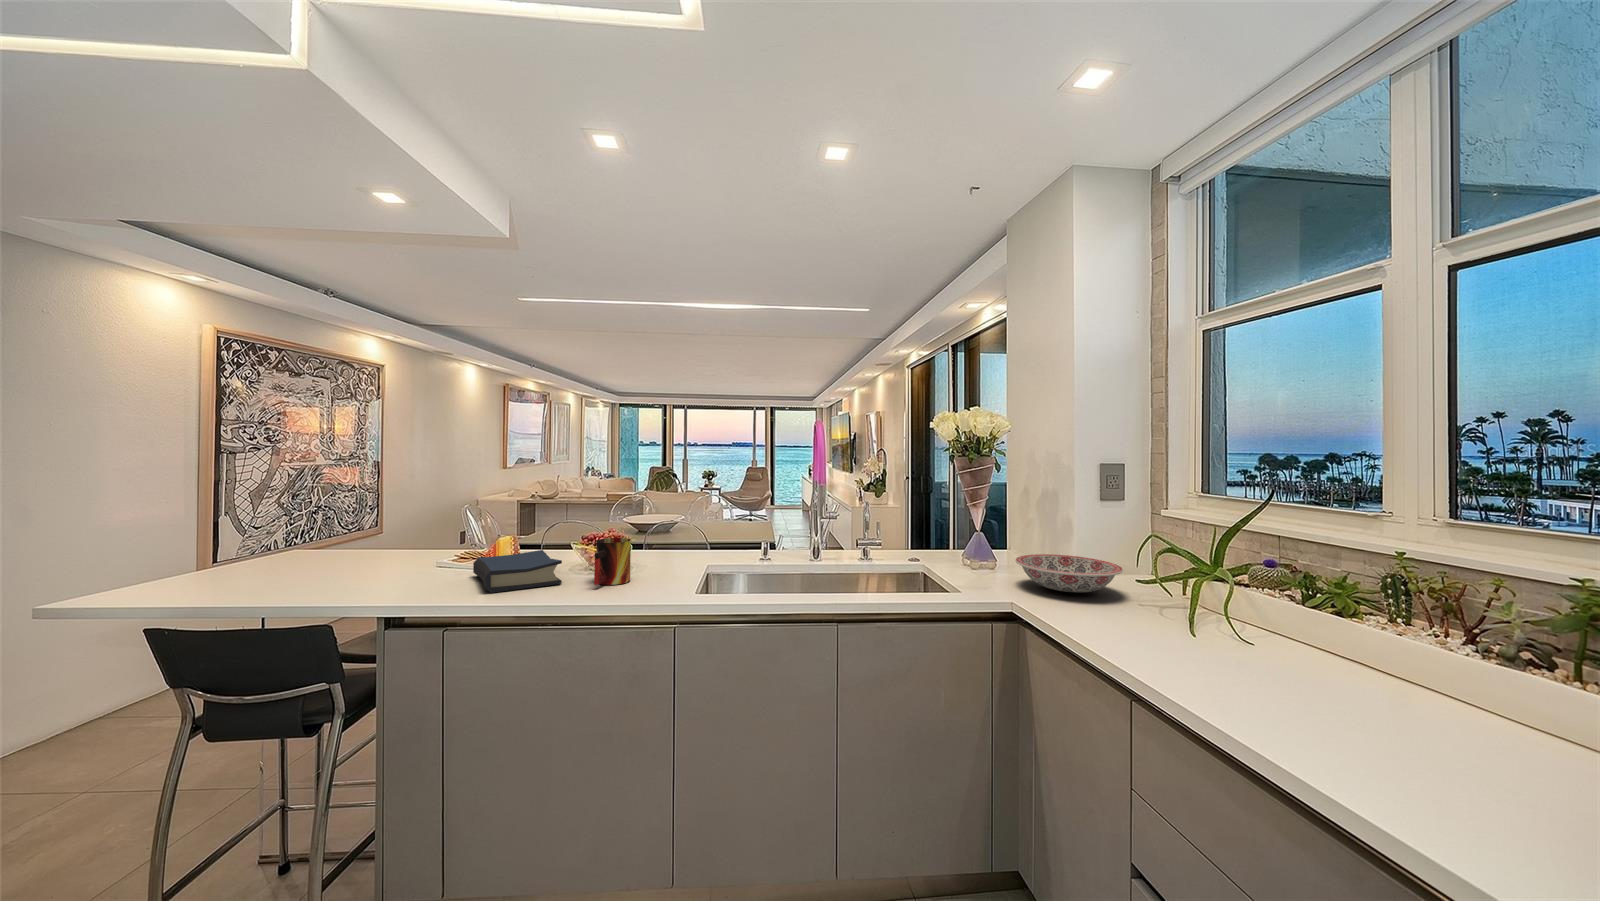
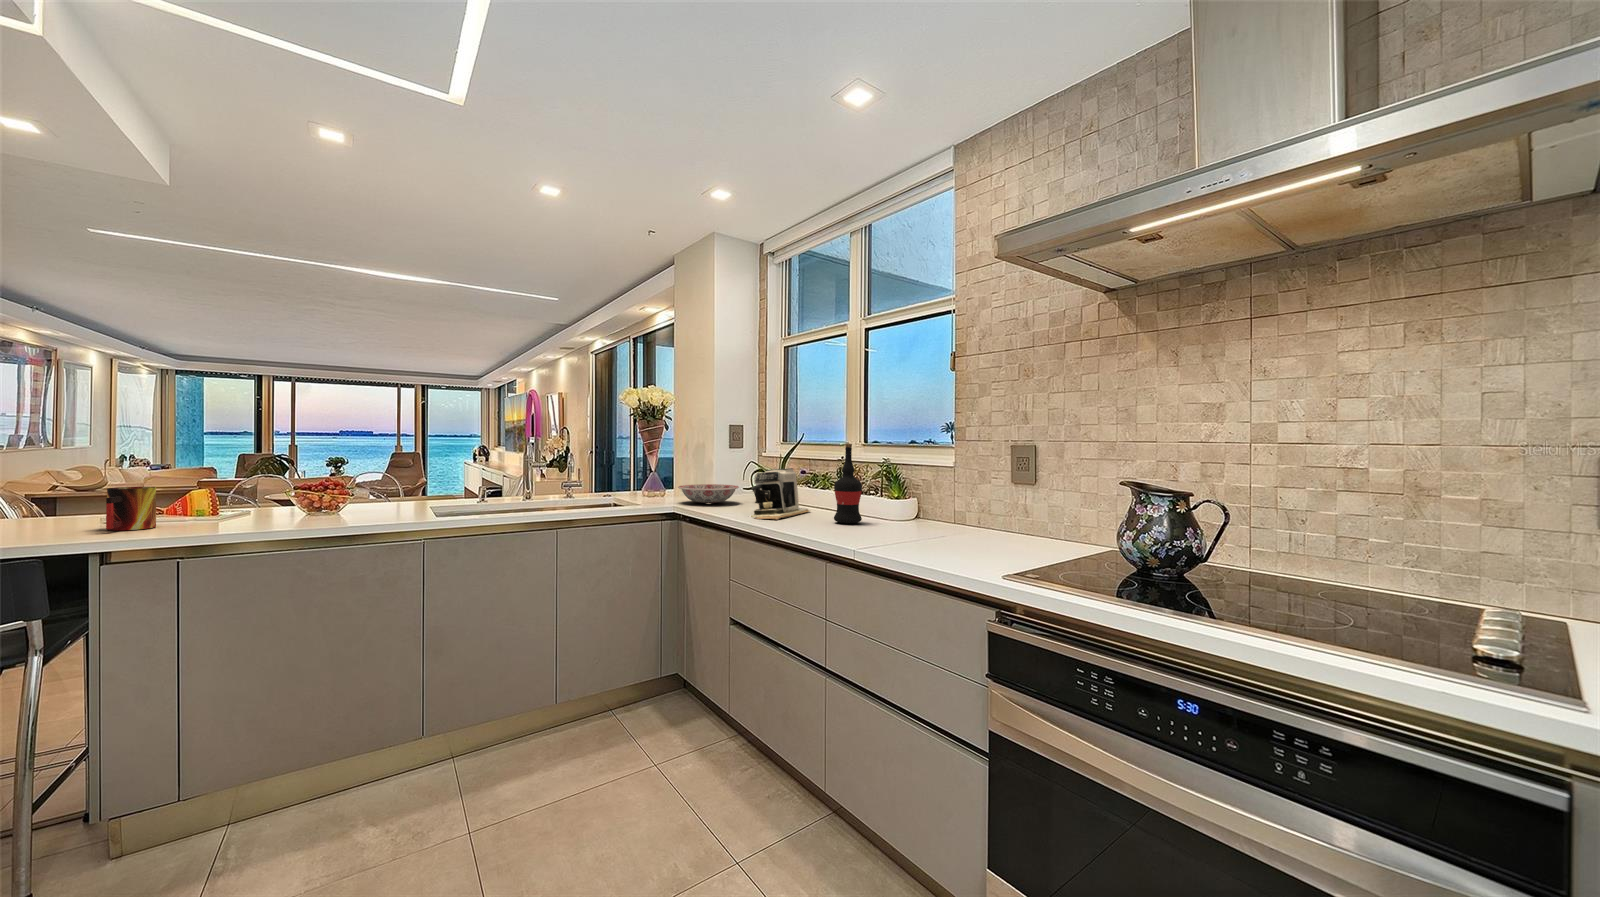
mug: present [594,538,631,585] -> present [106,487,156,531]
wine bottle: none [1425,538,1536,750] -> present [834,444,862,523]
hardback book: present [473,550,562,593] -> none [200,498,311,526]
coffee maker: none [1164,556,1305,686] -> present [751,468,810,520]

